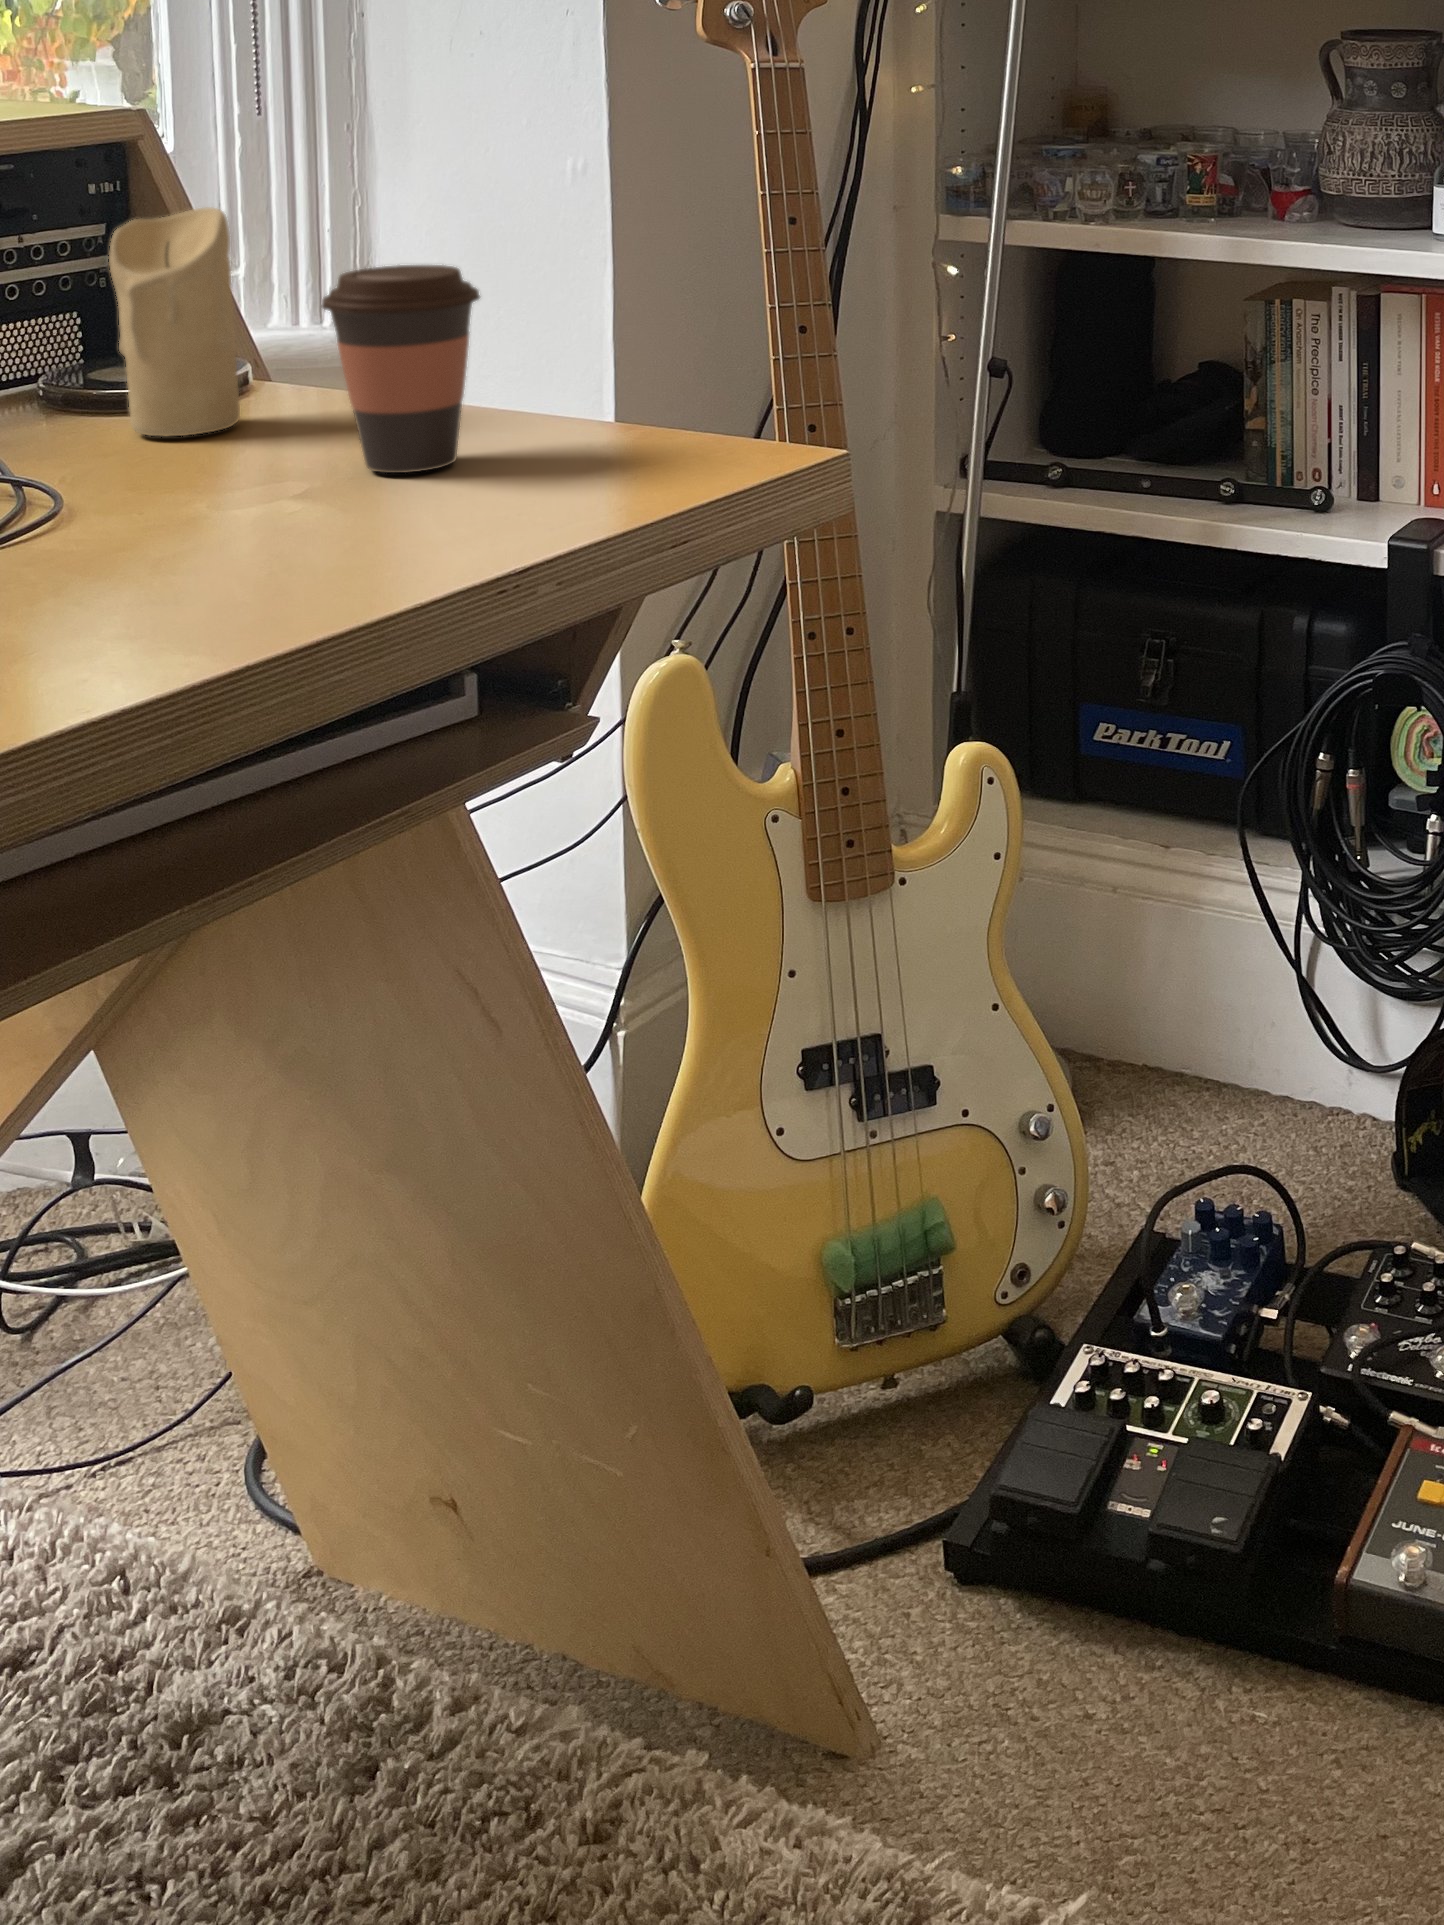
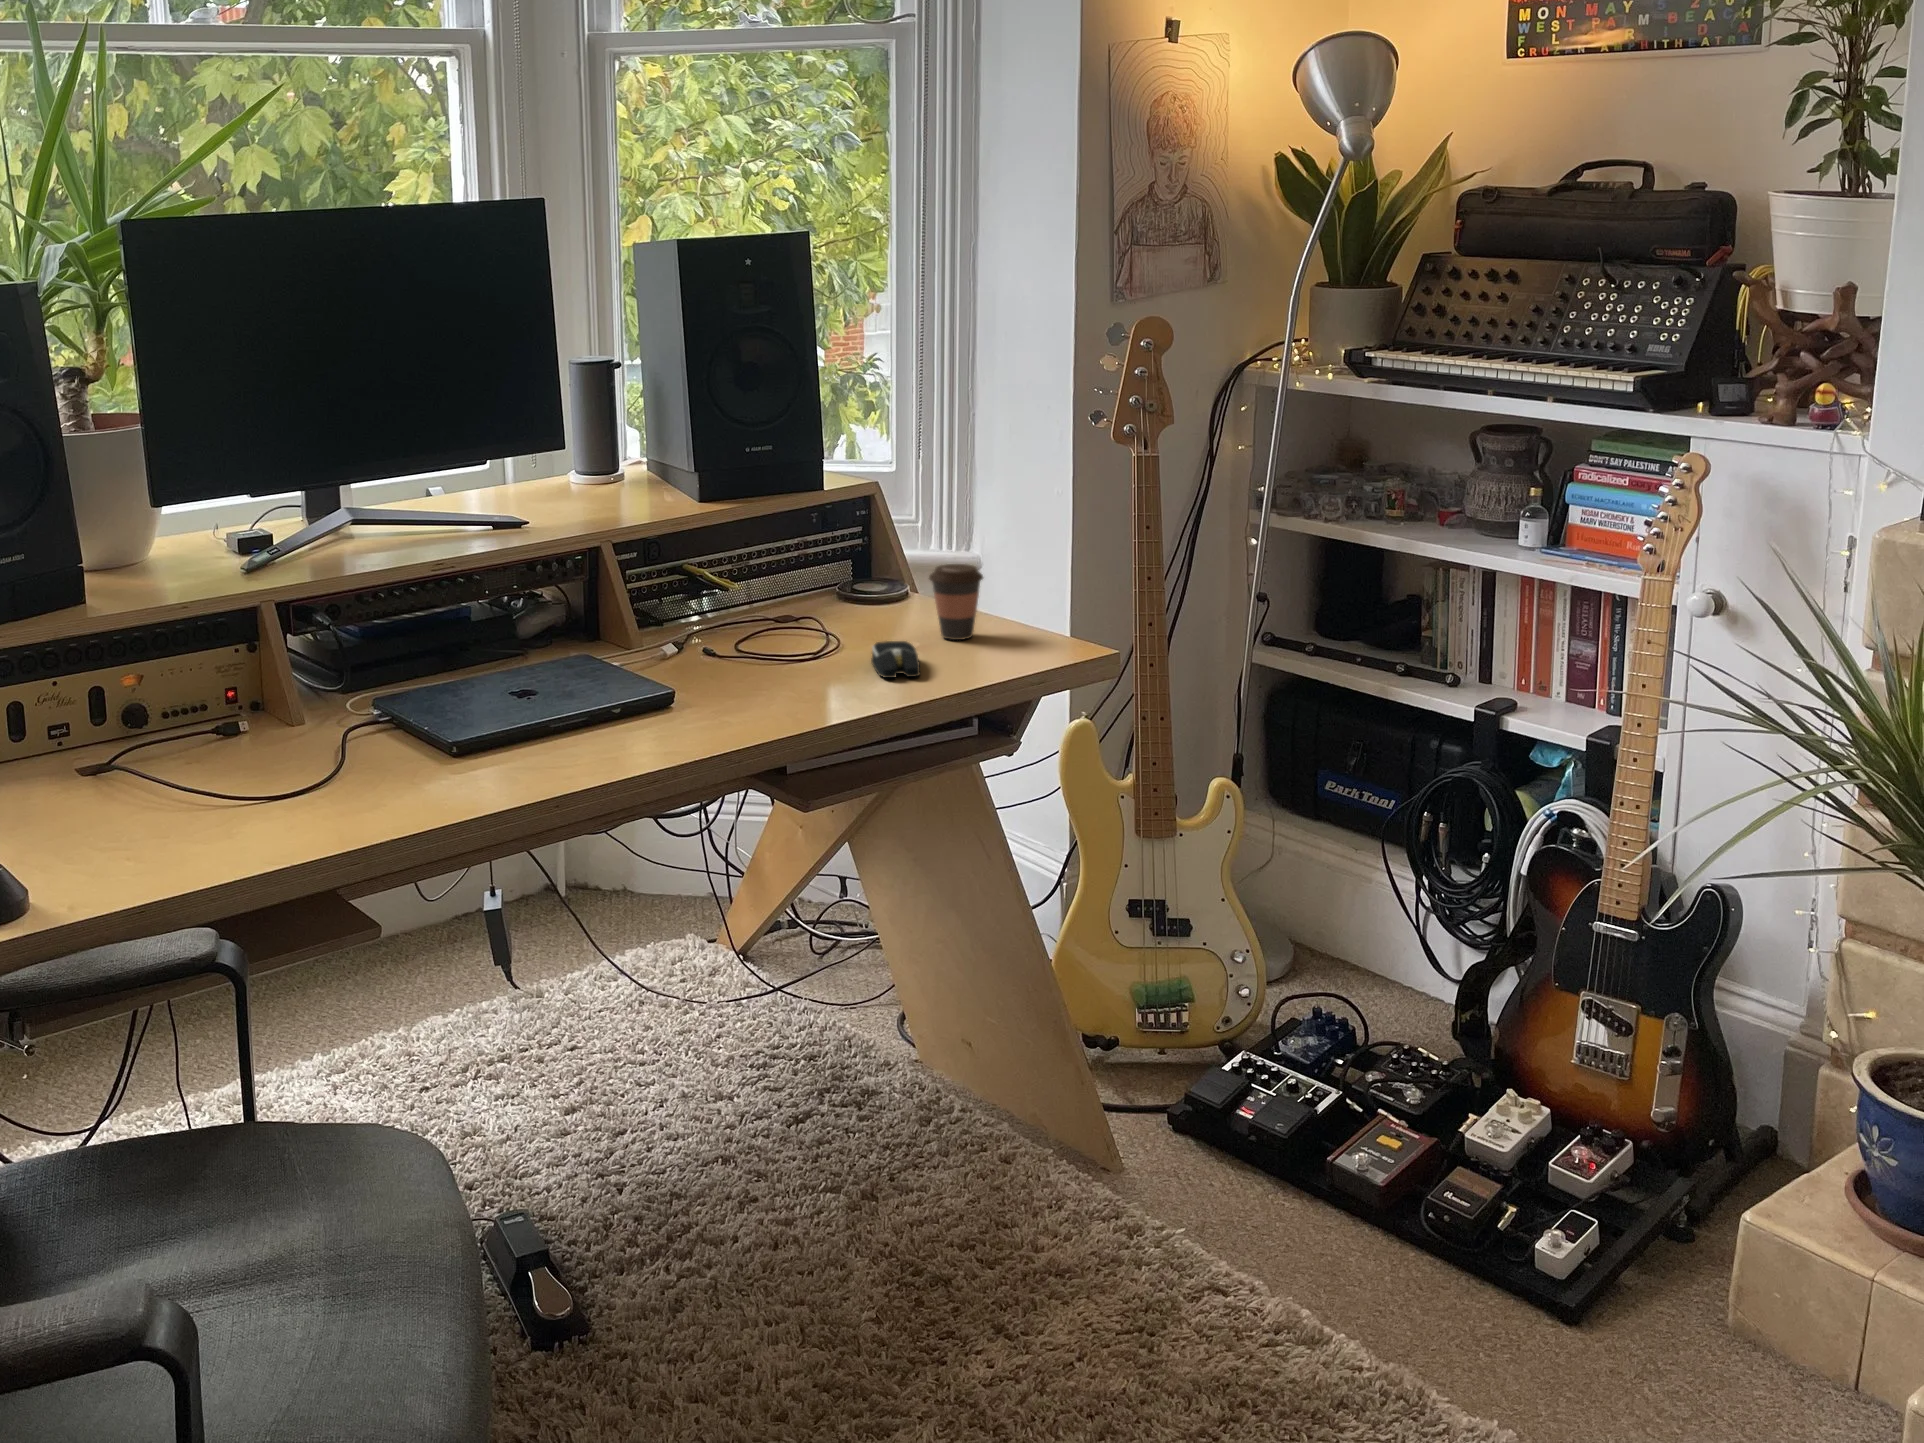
candle: present [109,207,240,436] -> none [863,533,905,616]
computer mouse: none [163,481,334,594] -> present [871,641,920,678]

